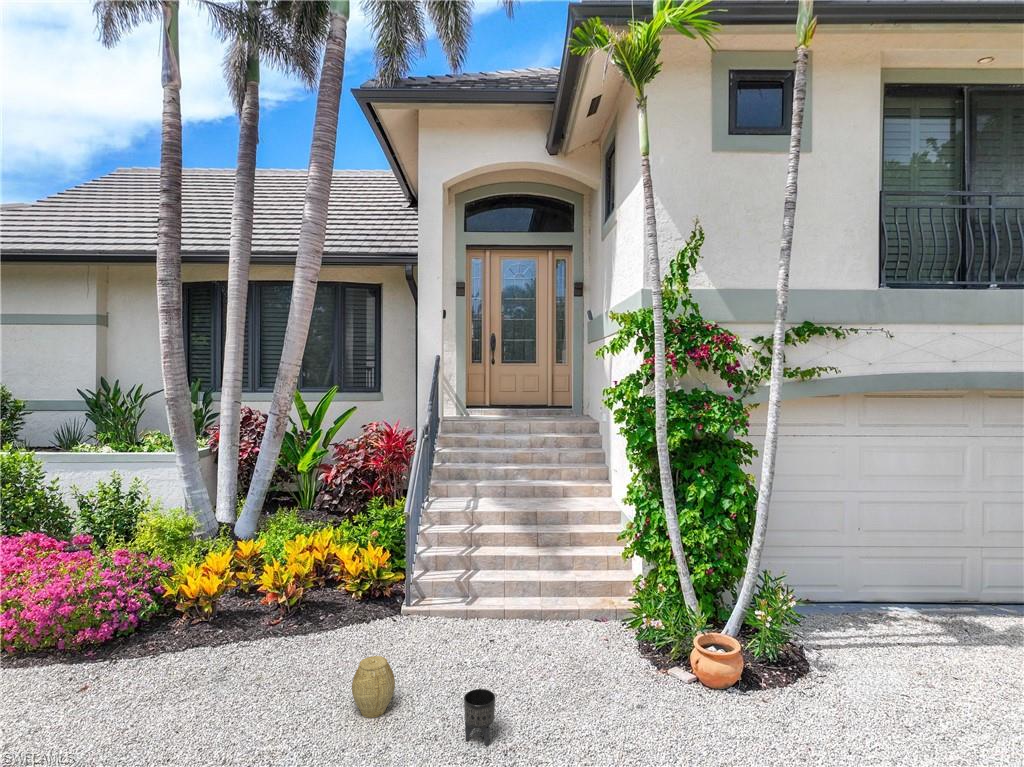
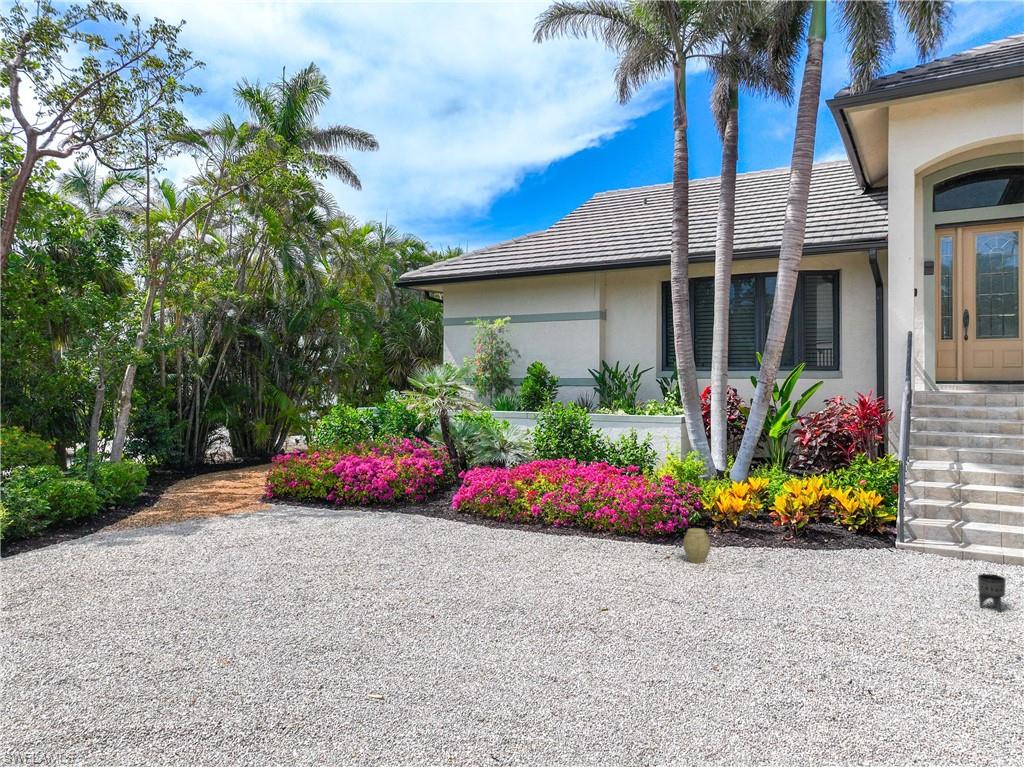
woven basket: present [352,656,395,718] -> present [683,528,710,563]

